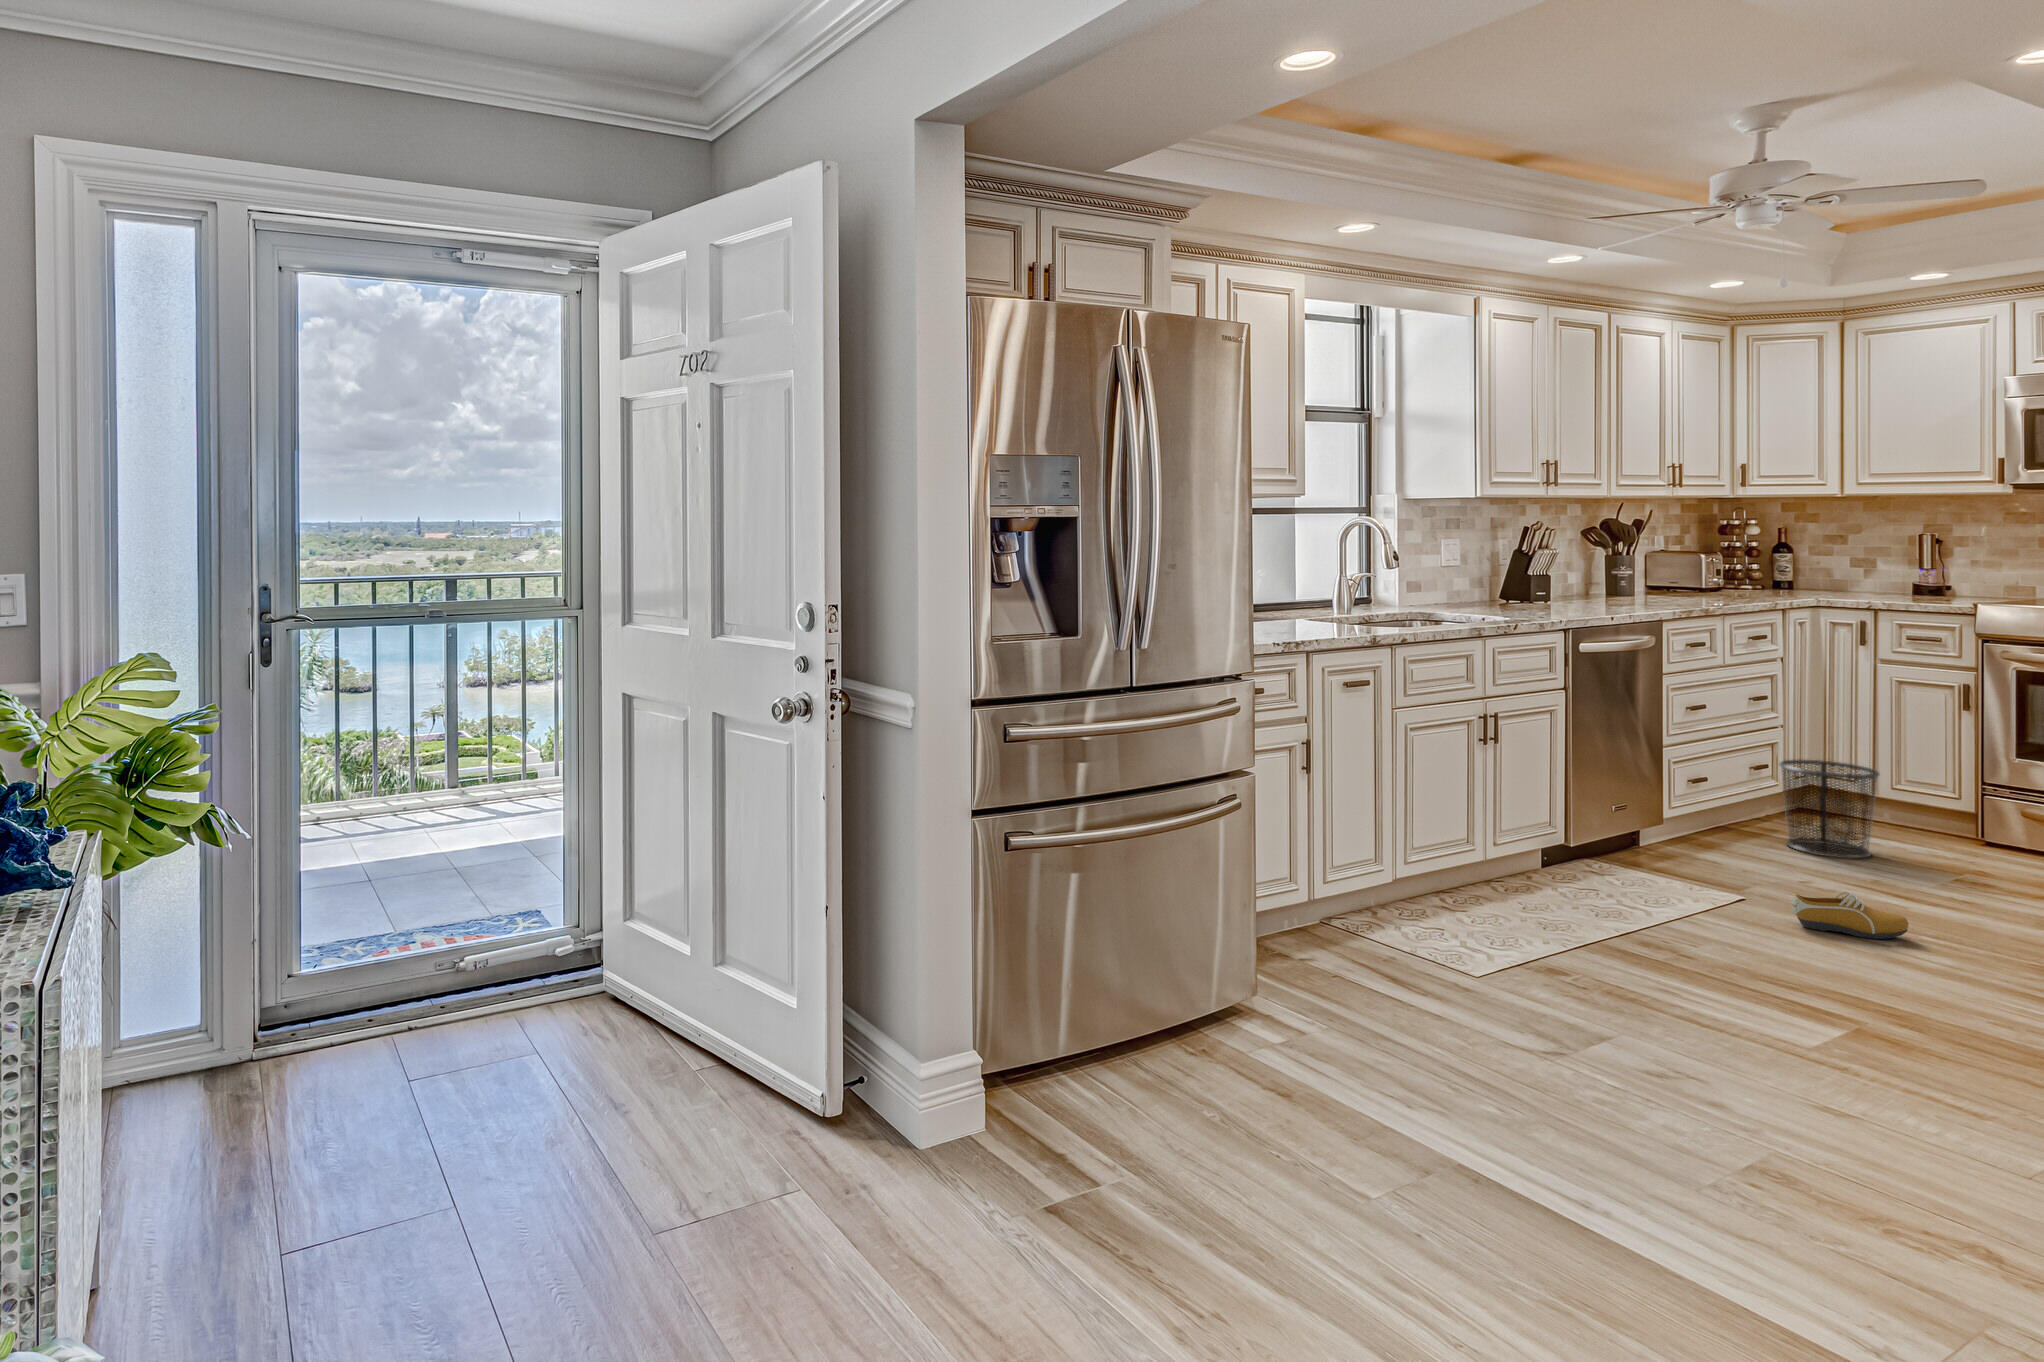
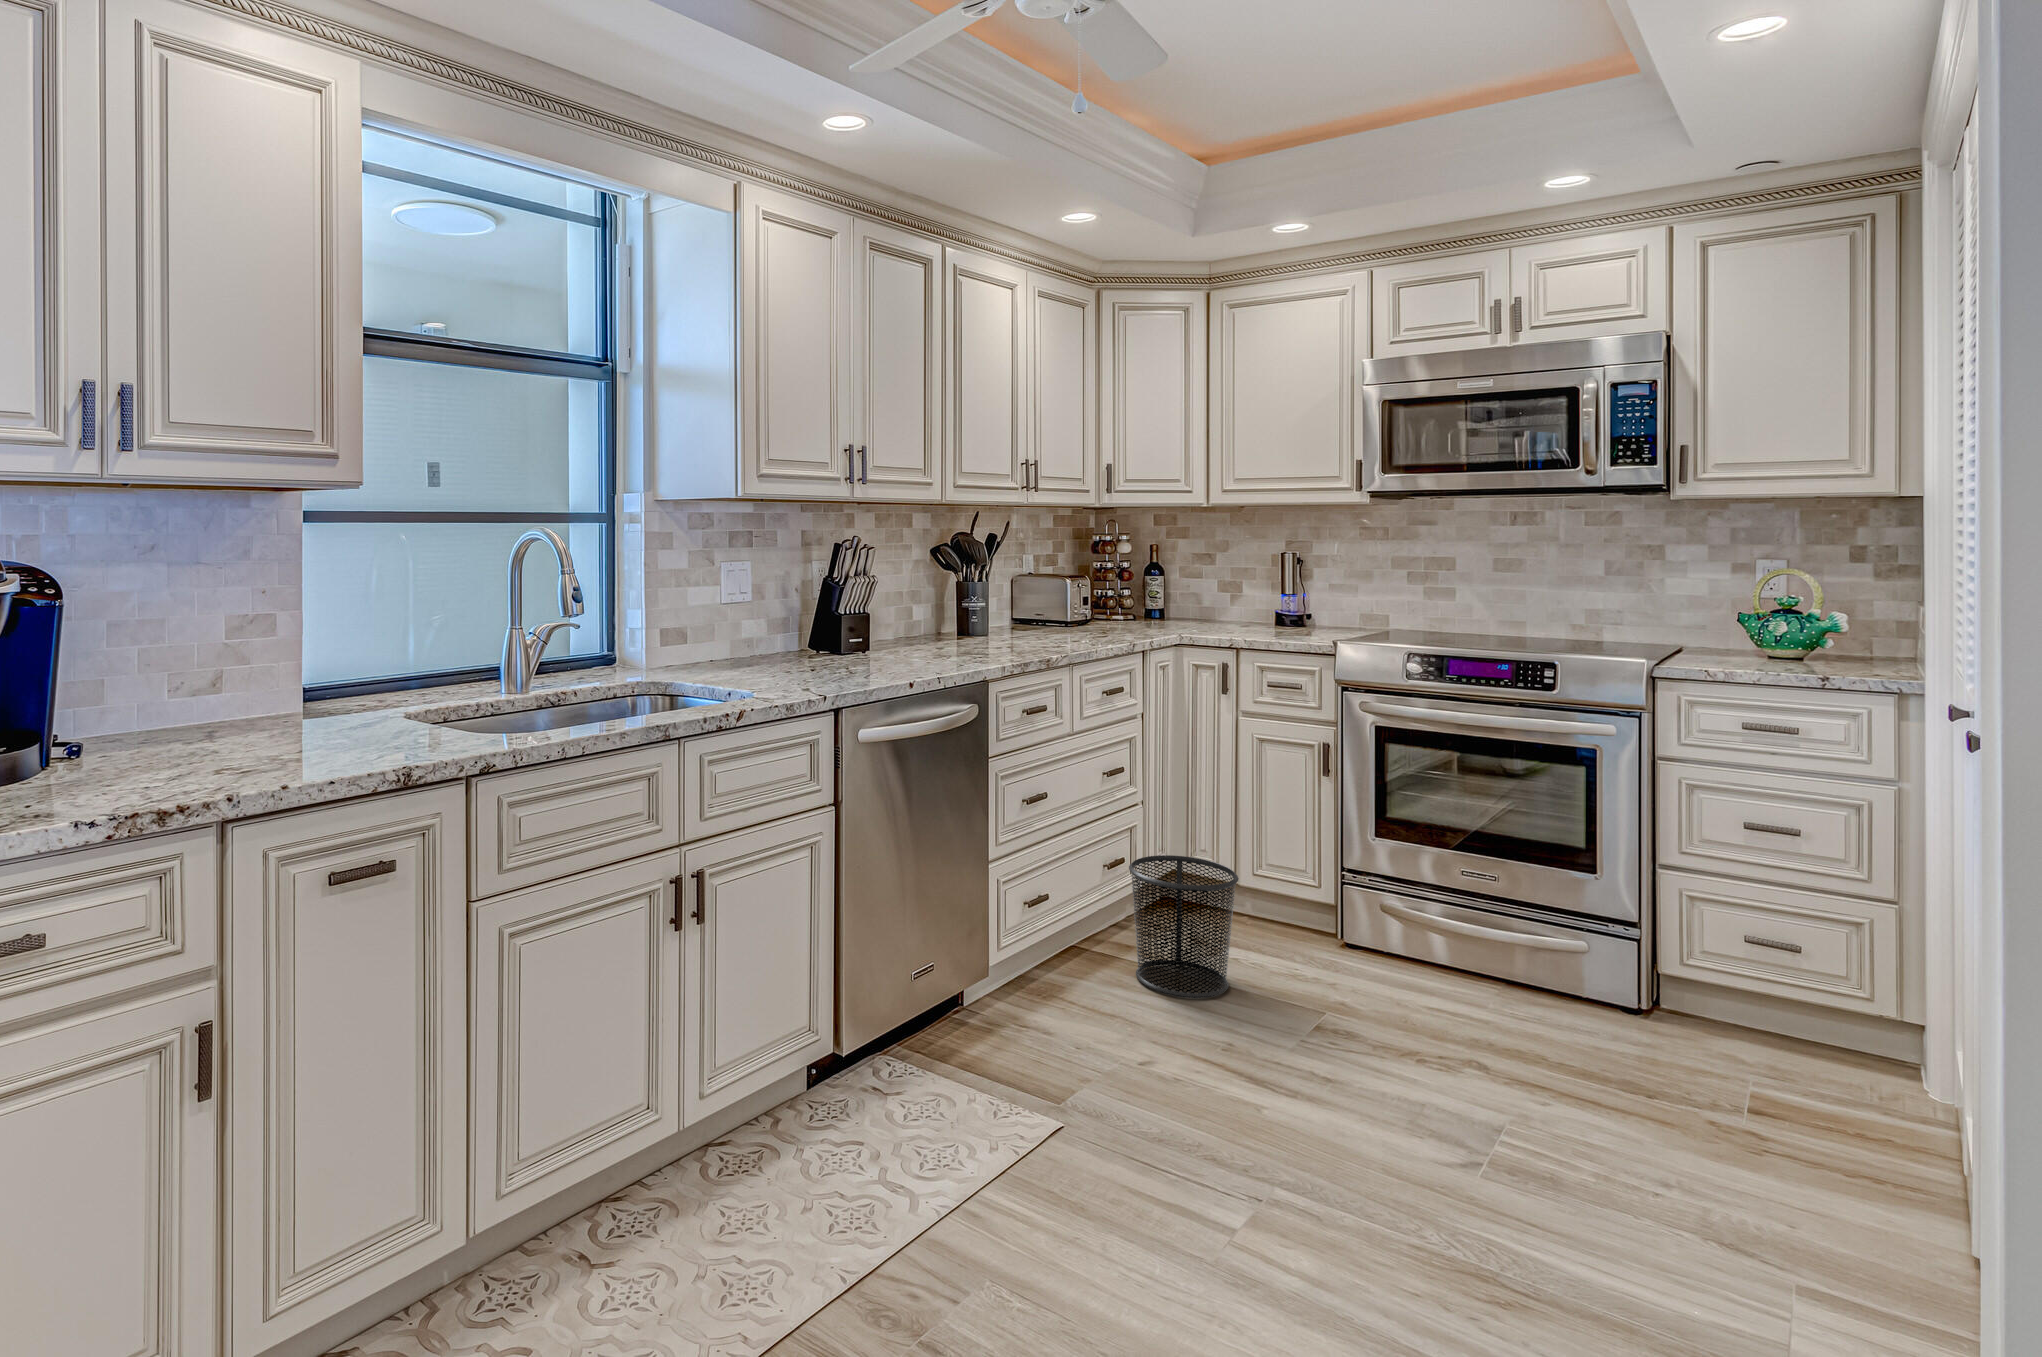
shoe: present [1792,892,1908,939] -> none [1113,1145,1264,1230]

